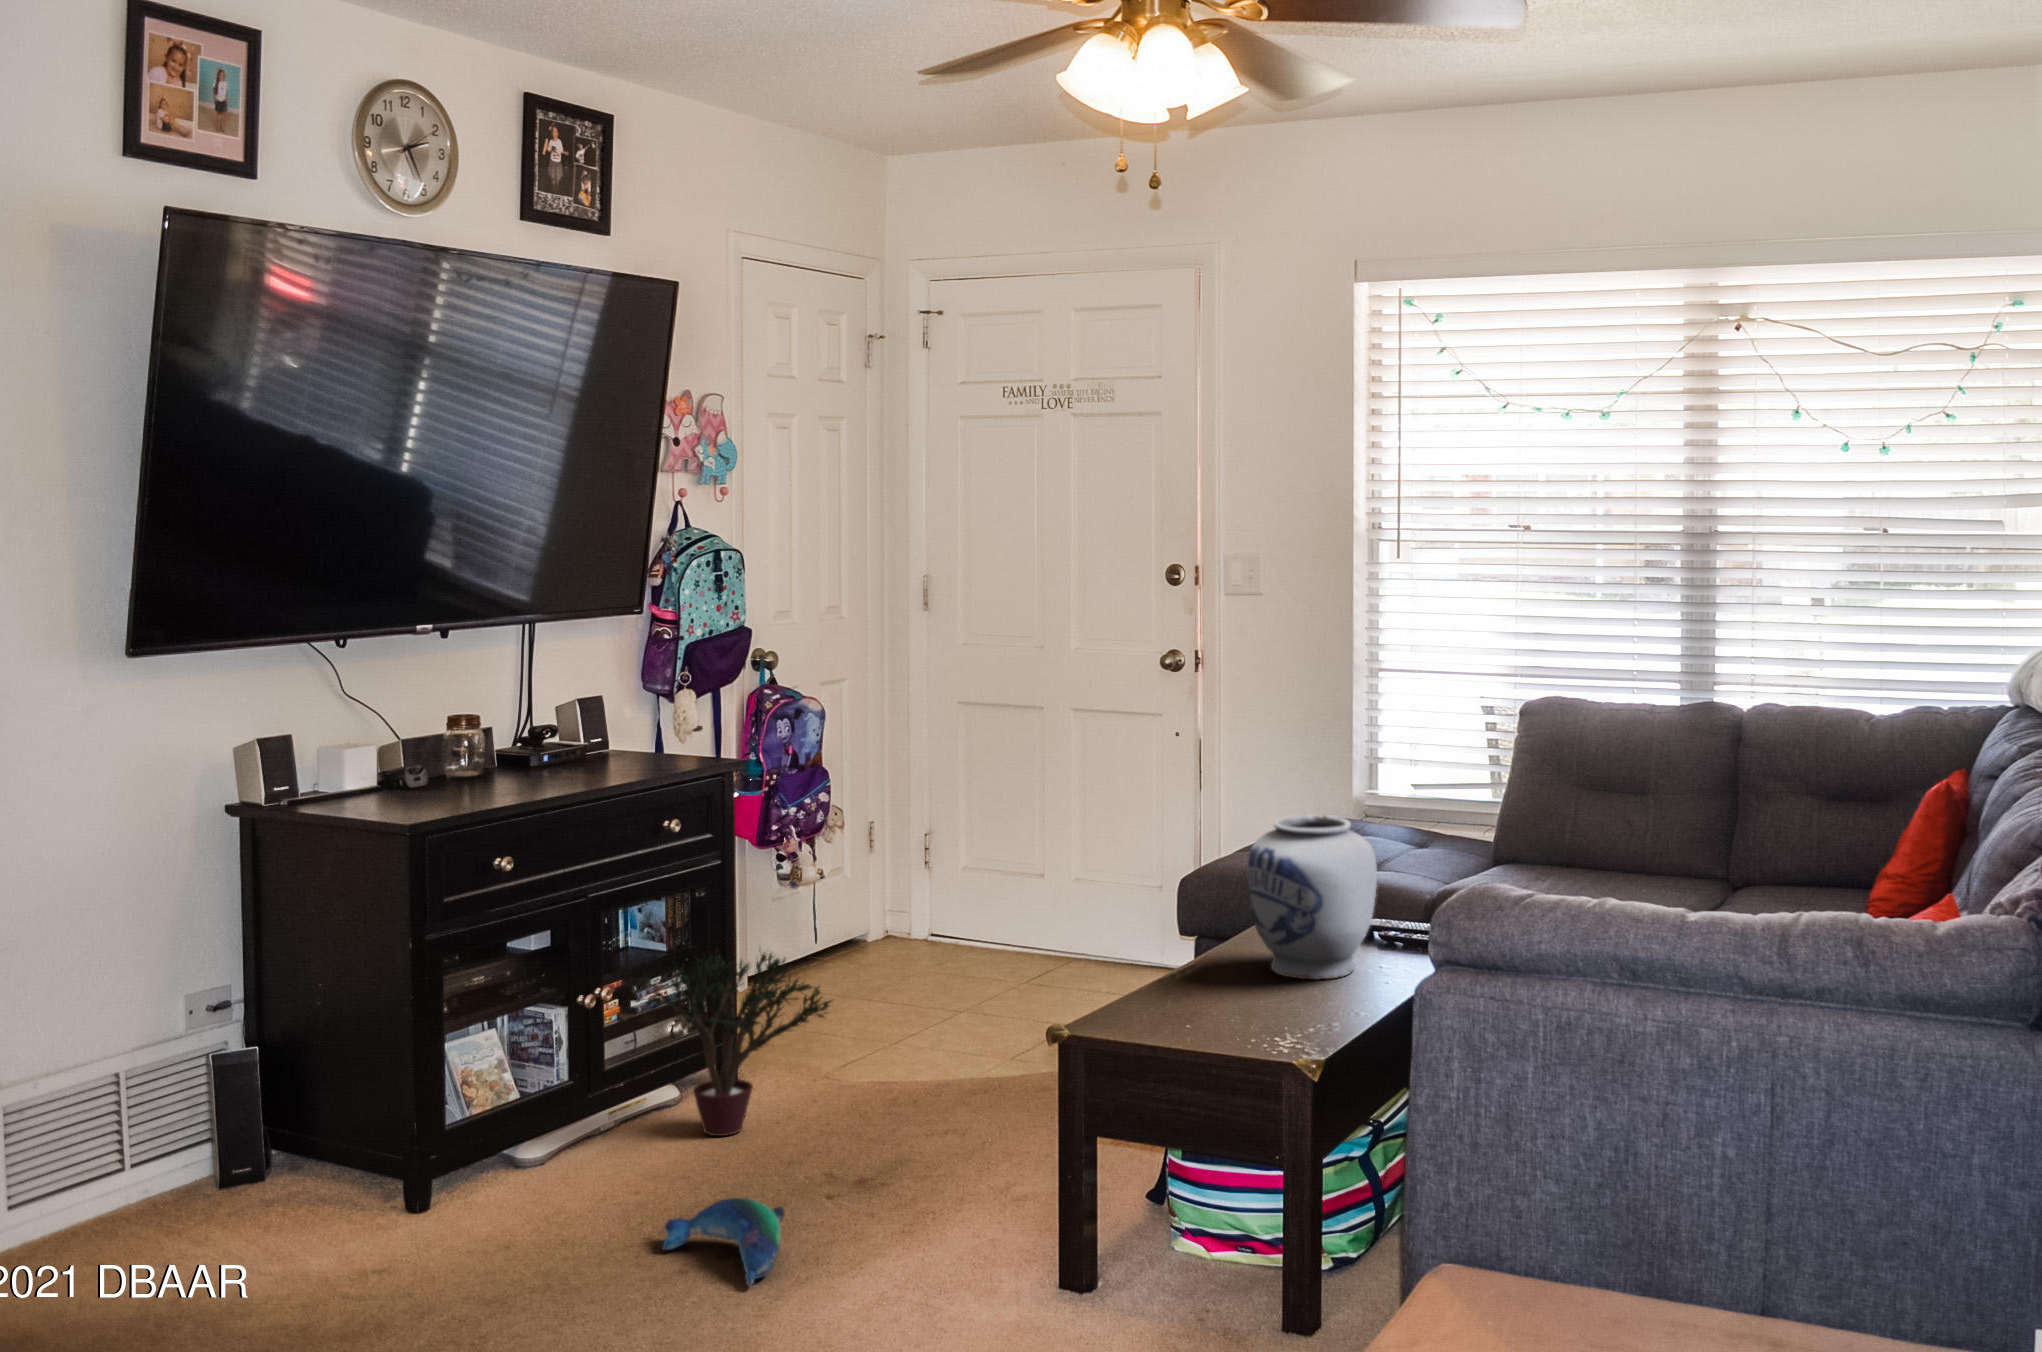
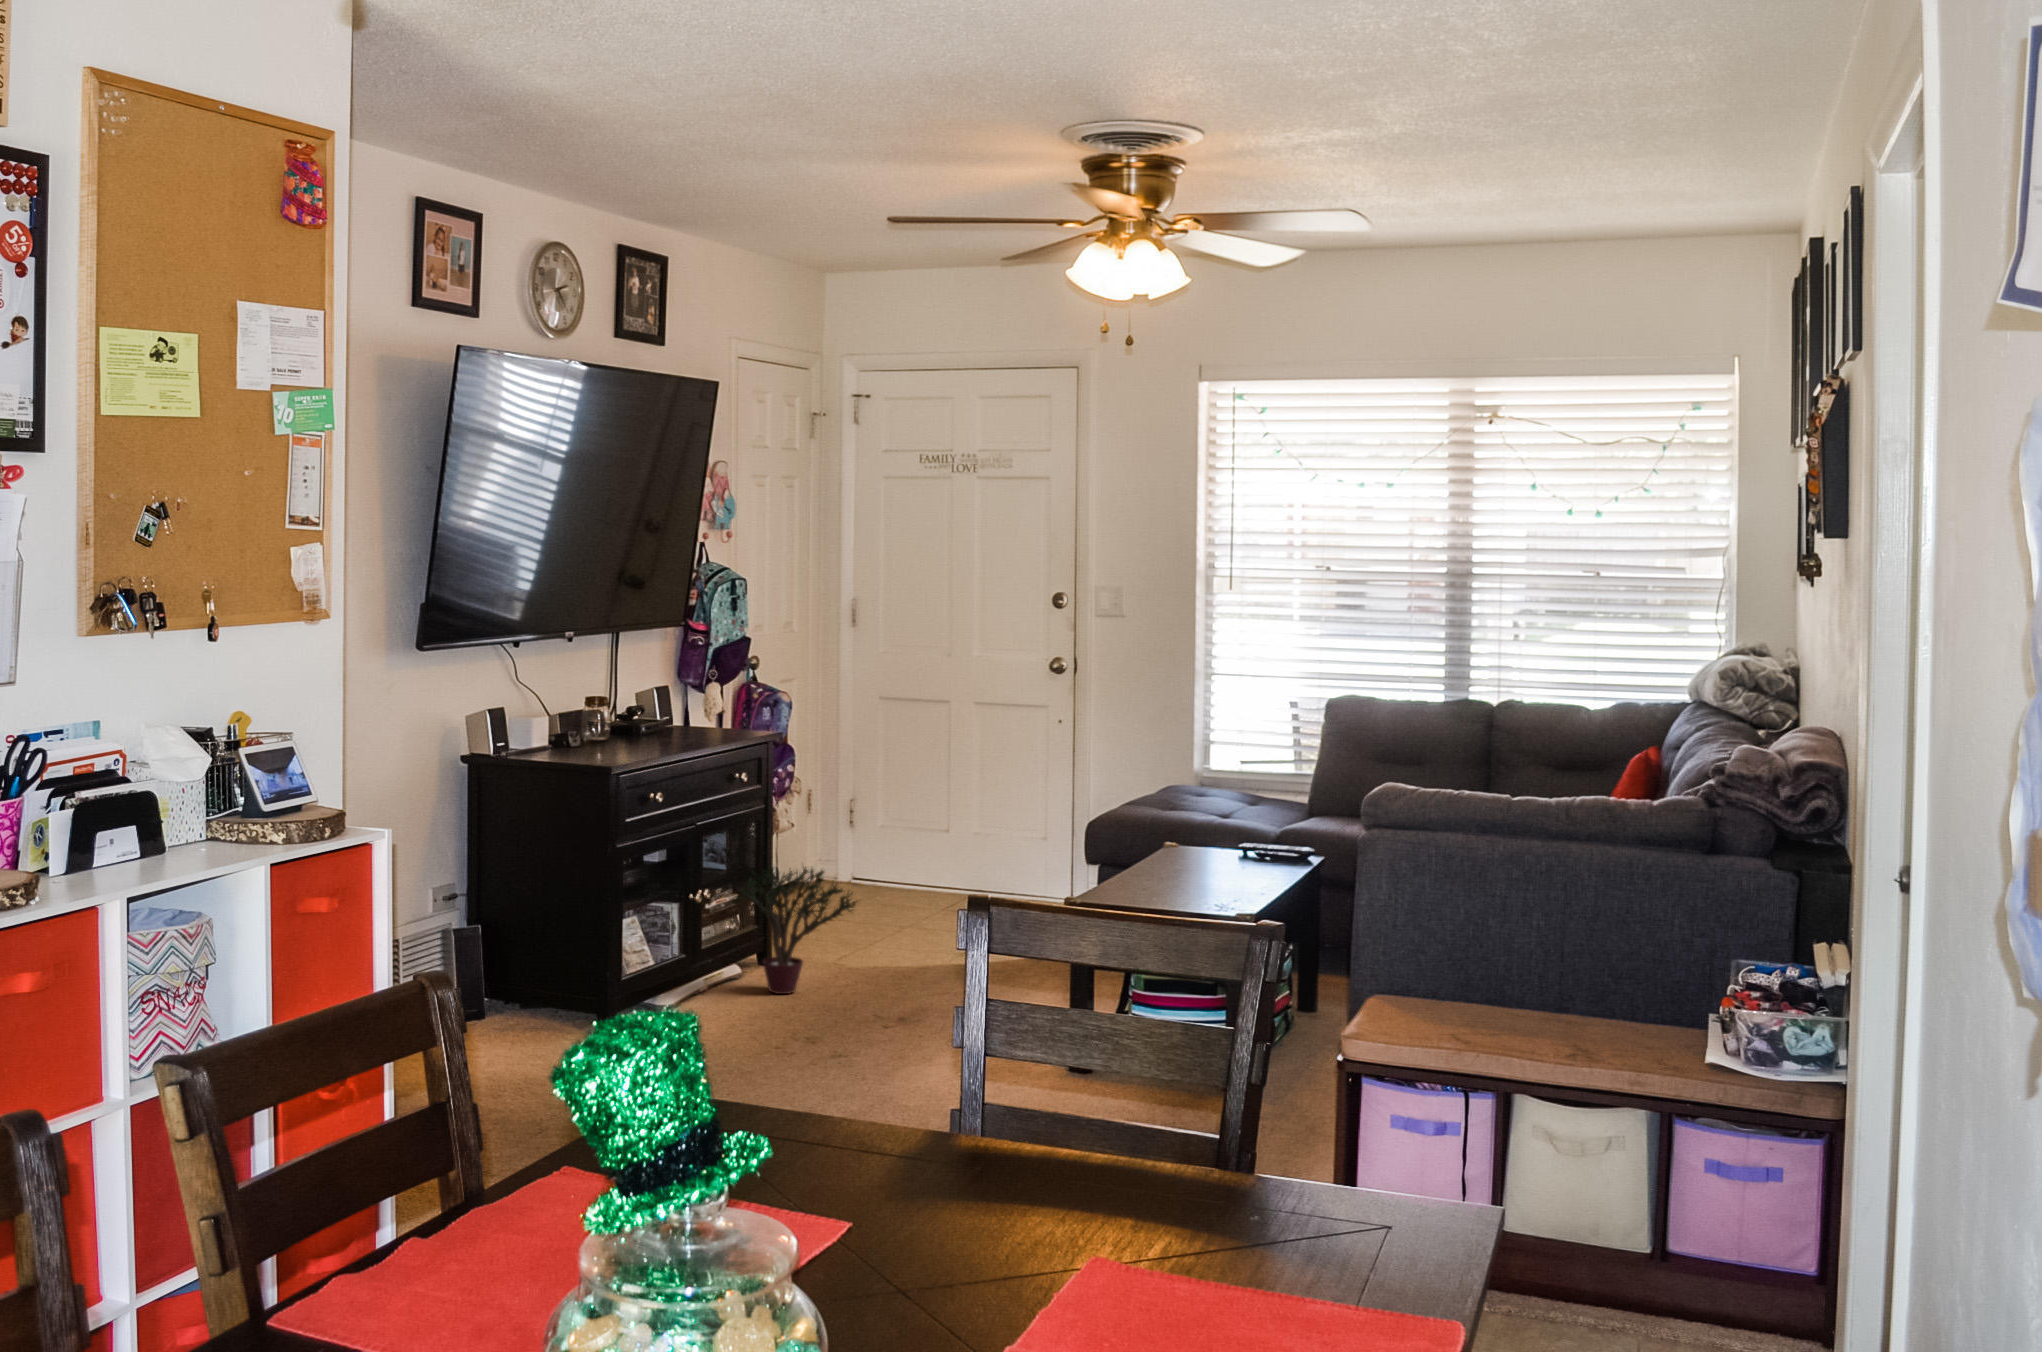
vase: present [1248,815,1377,979] -> none [1181,764,1269,872]
plush toy: present [662,1198,785,1286] -> none [790,1015,878,1065]

